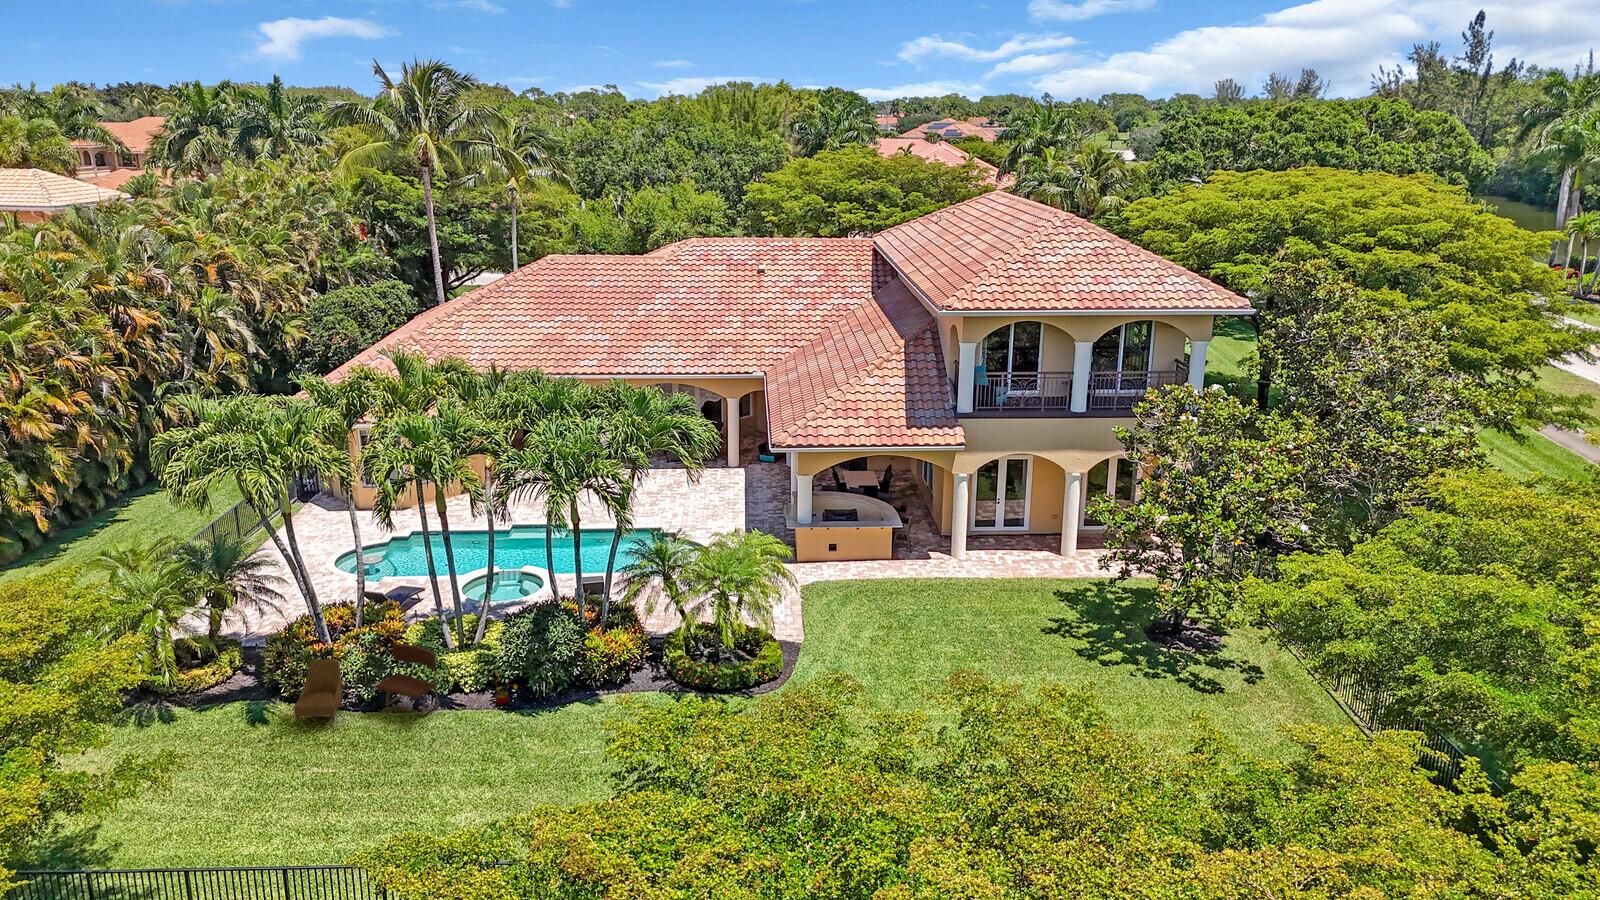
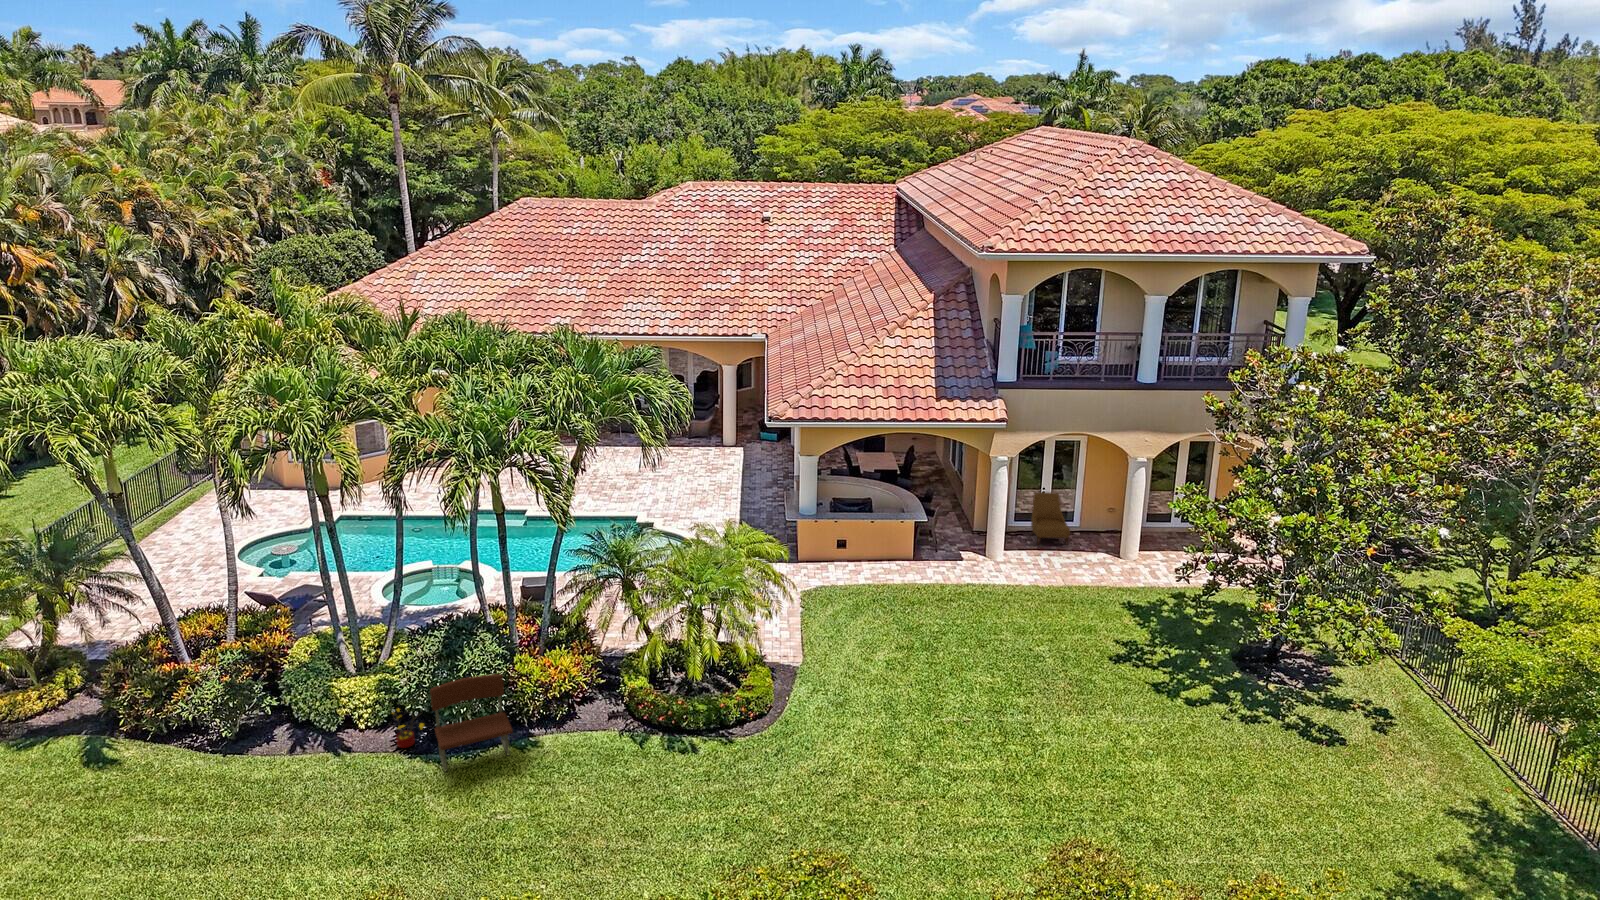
bench: present [376,644,439,716] -> present [430,674,513,771]
chair: present [293,659,343,726] -> present [1031,492,1070,545]

